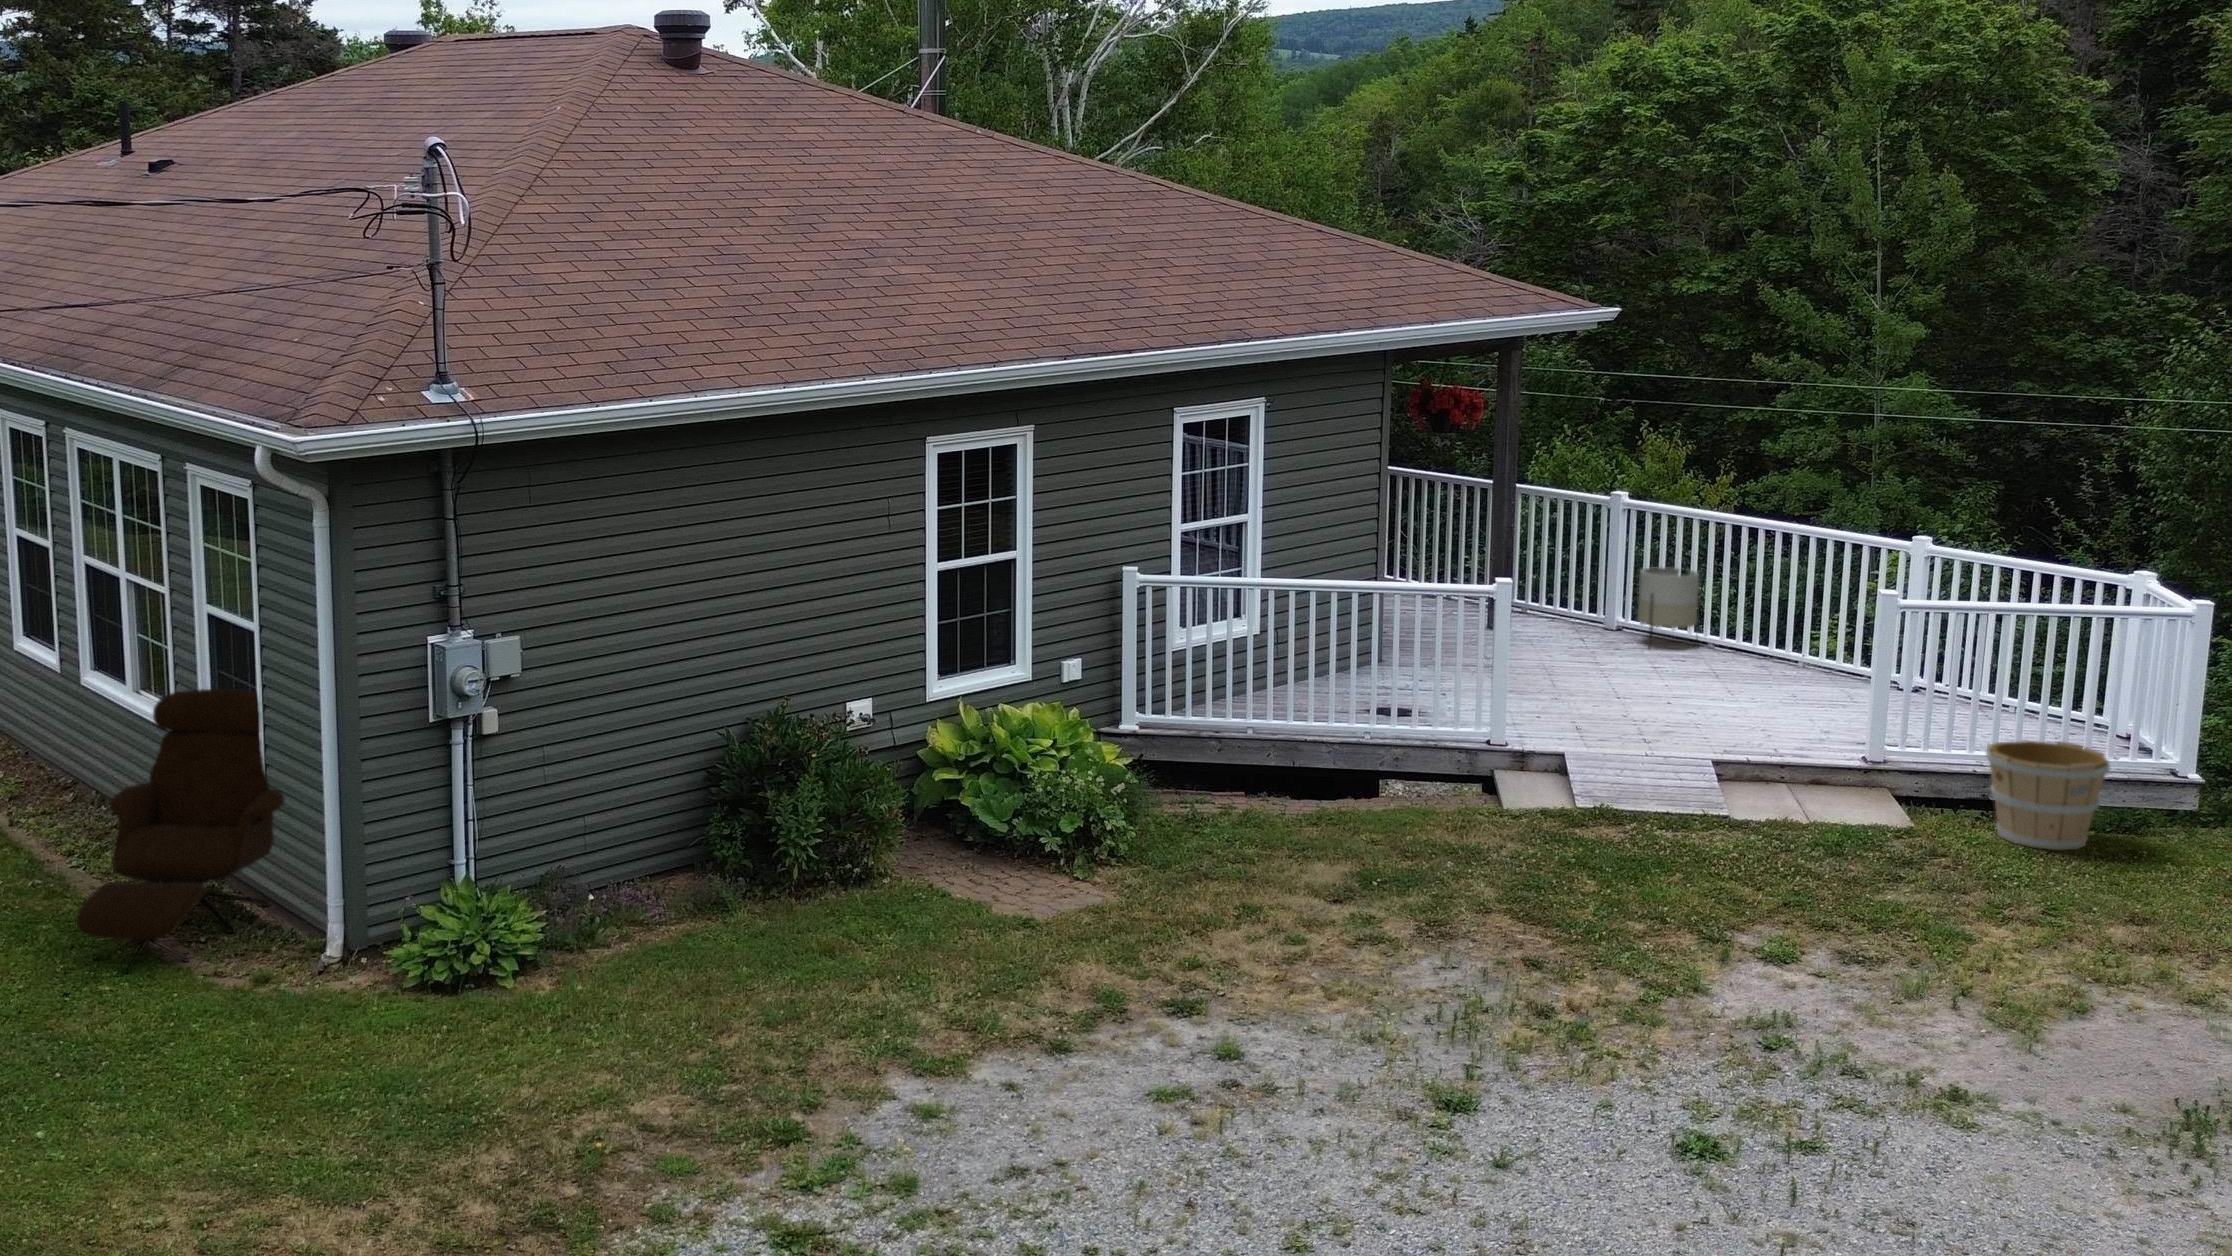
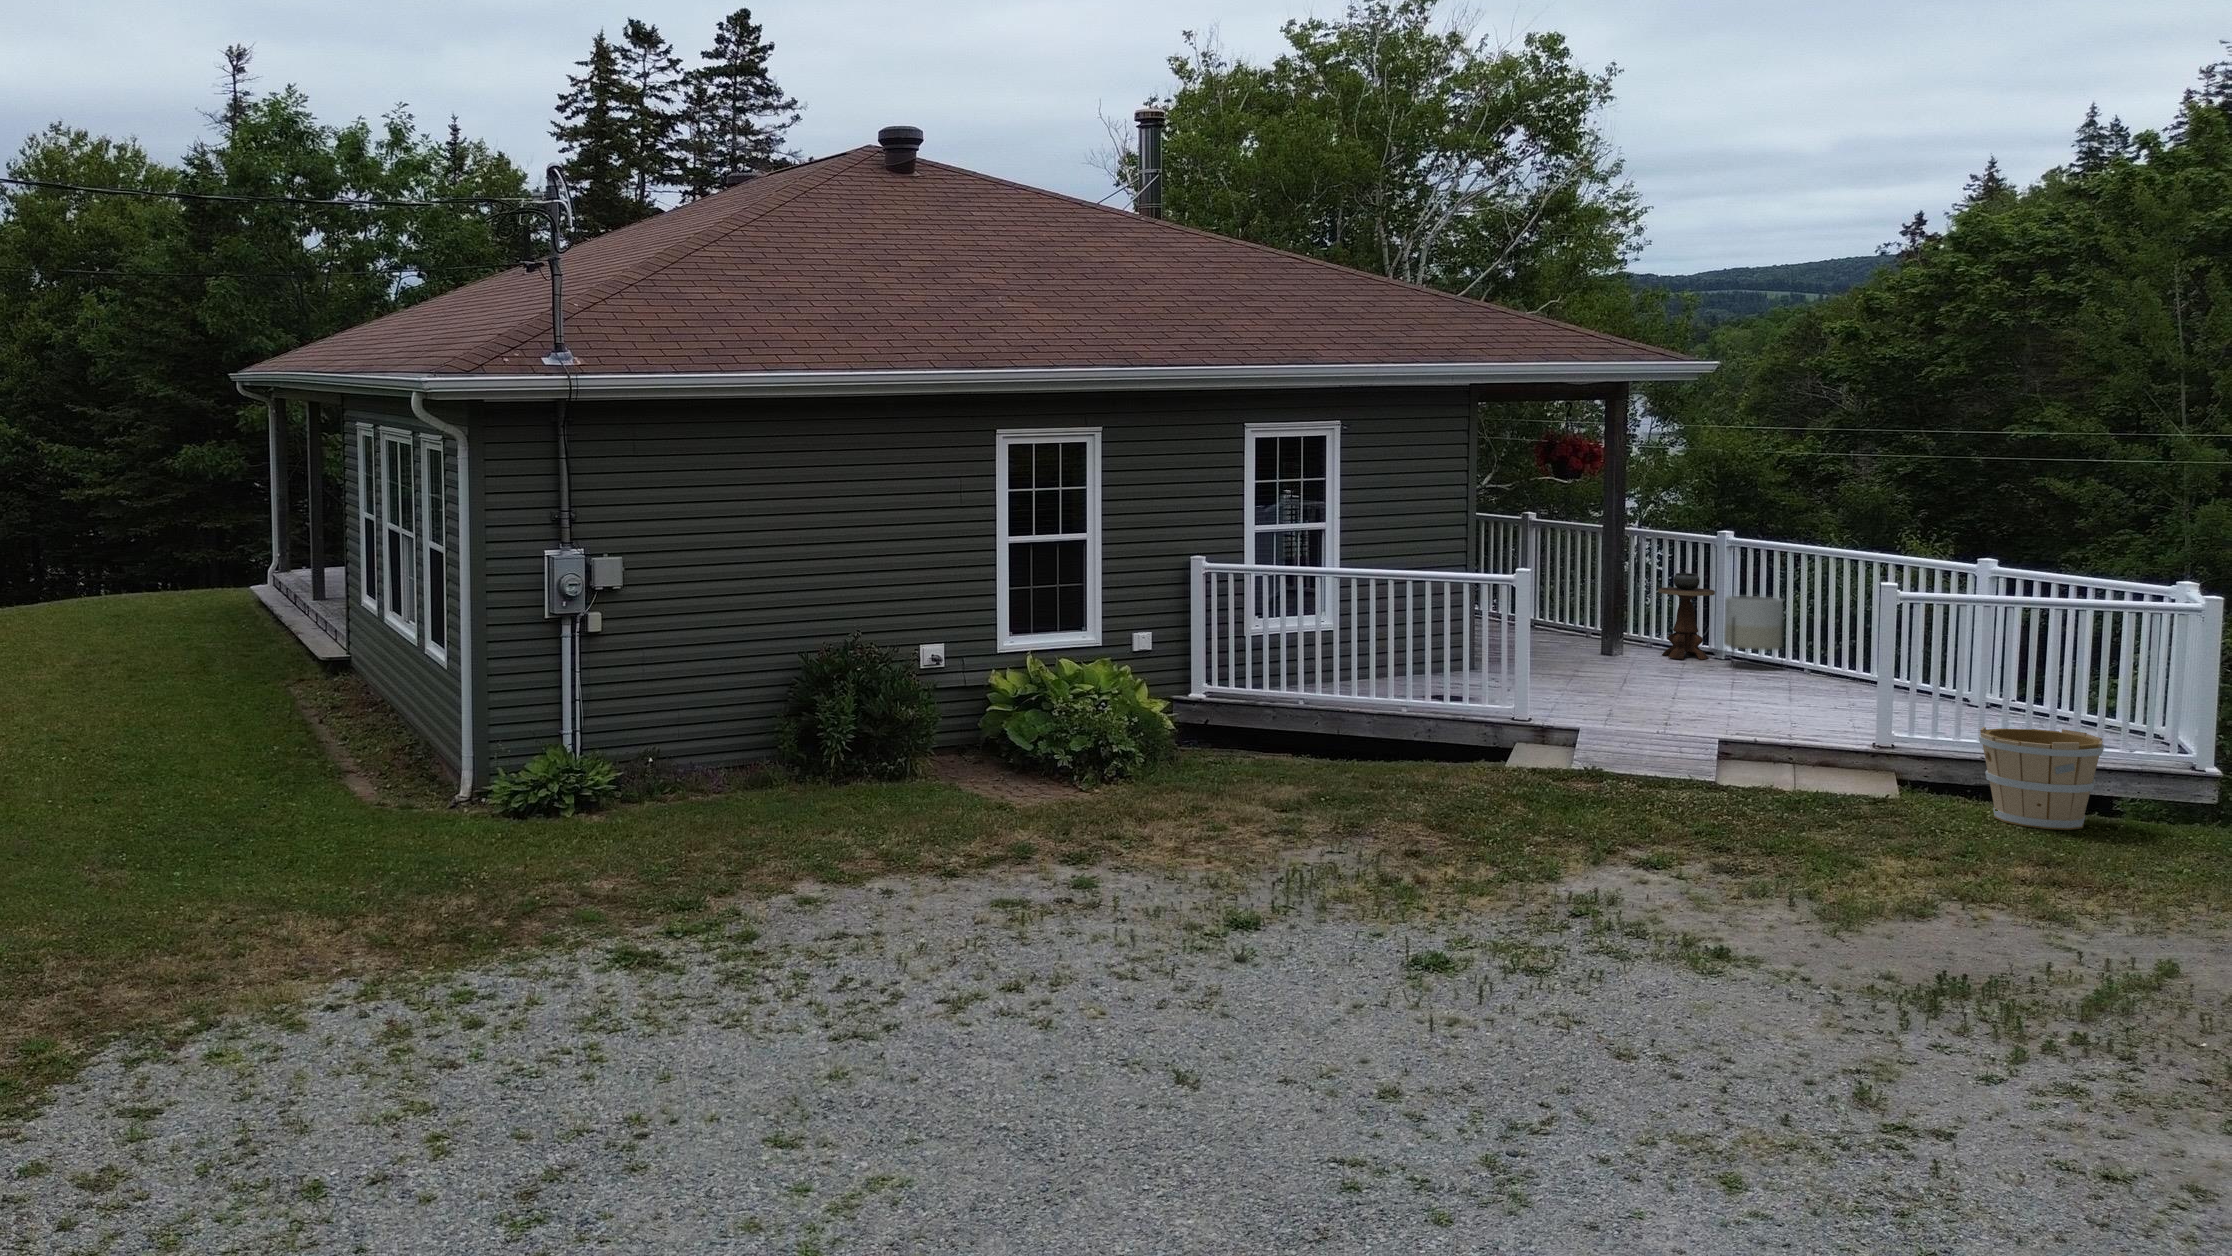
side table: none [1562,541,1621,636] -> present [1658,573,1715,659]
lounge chair: present [77,689,284,973] -> none [287,597,466,787]

